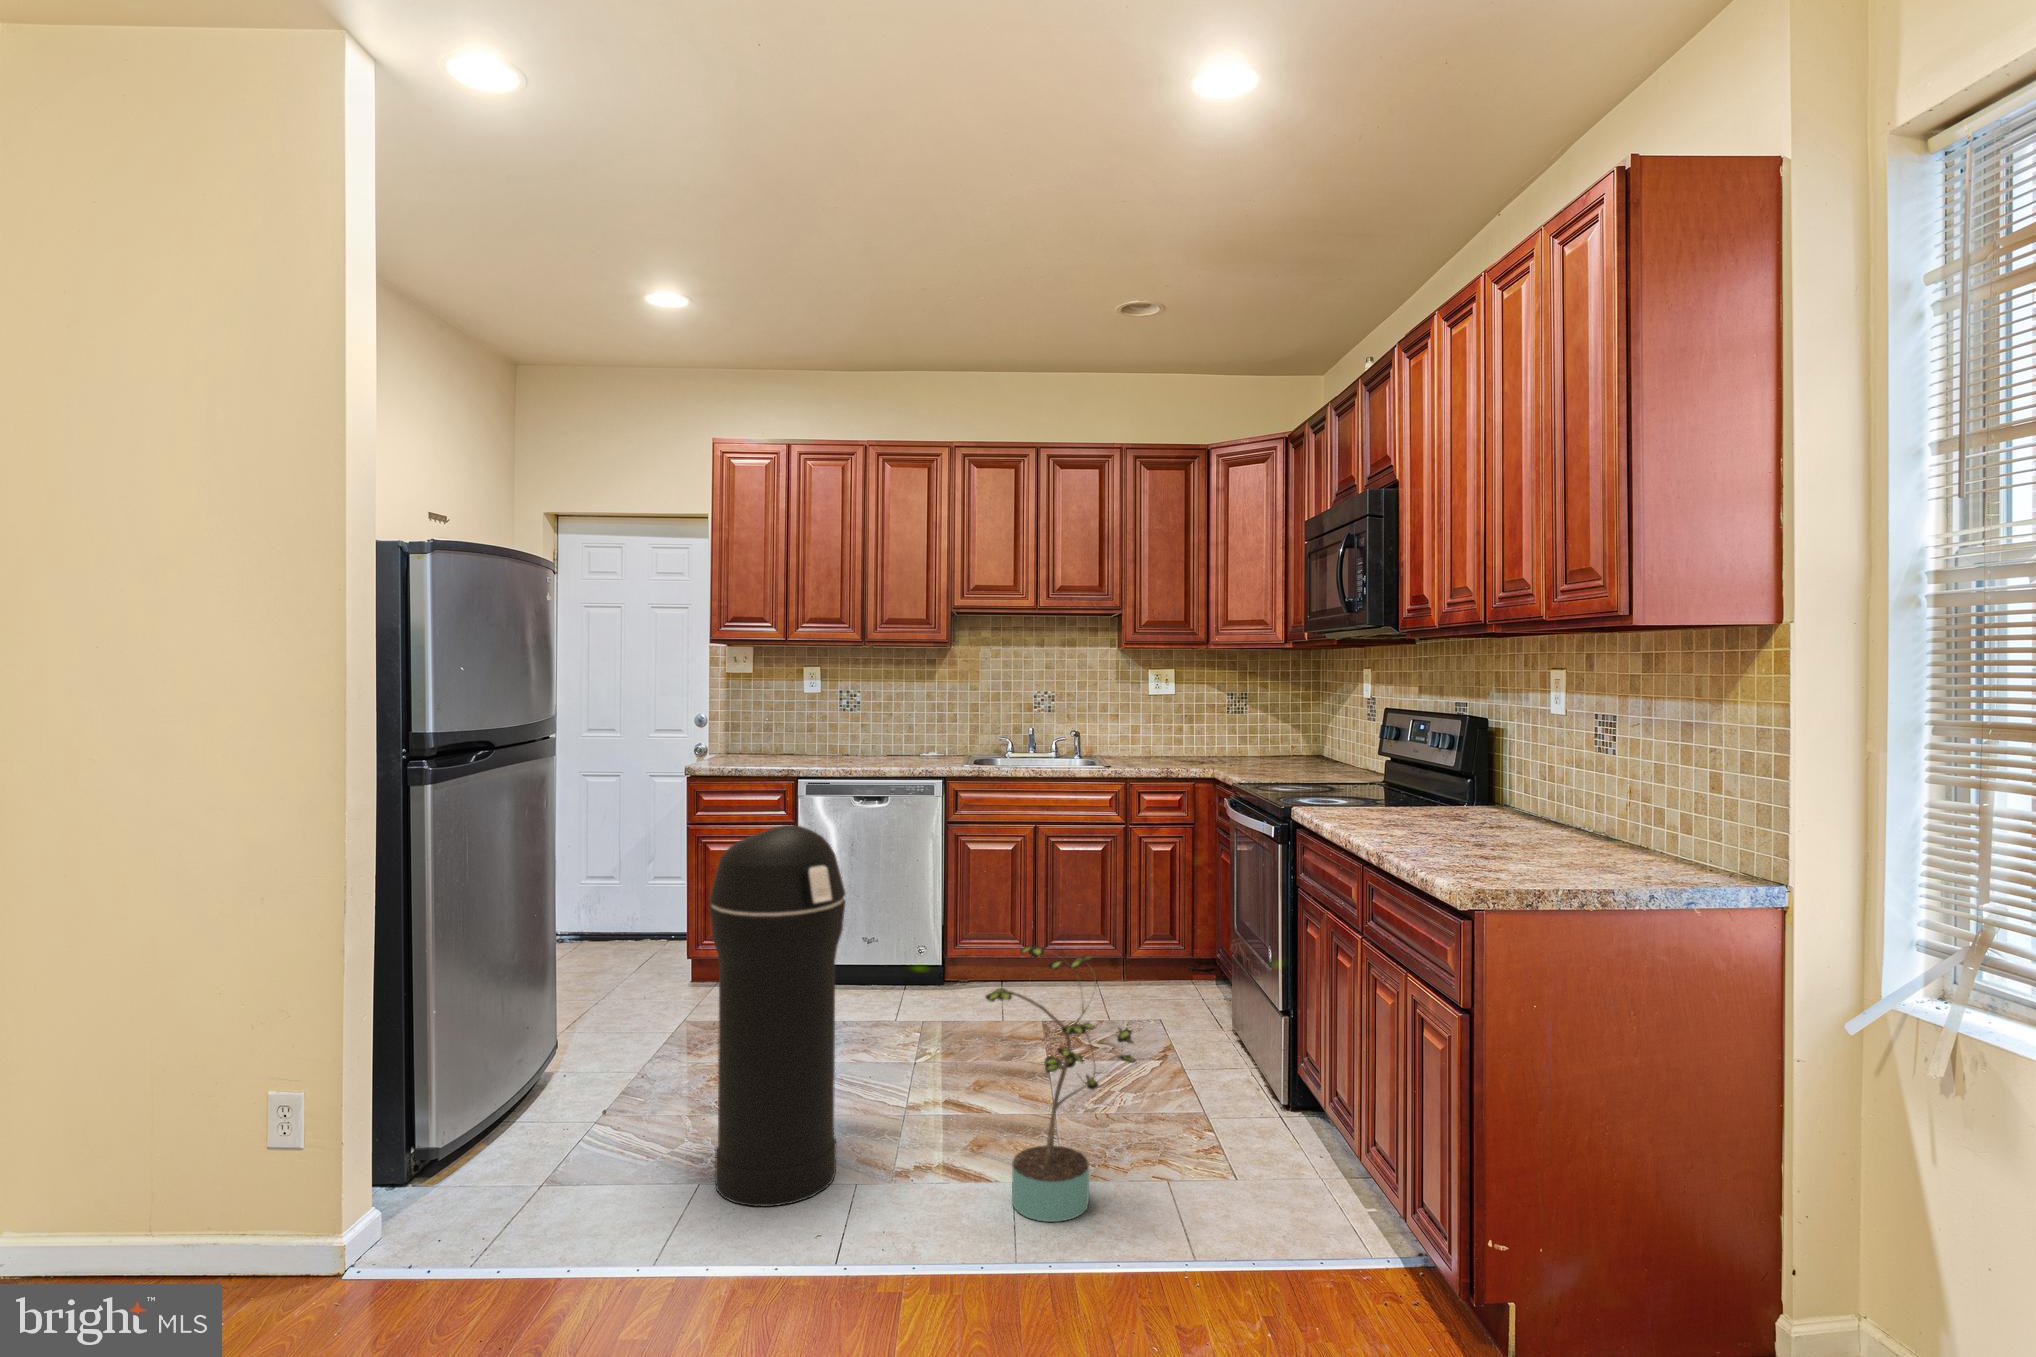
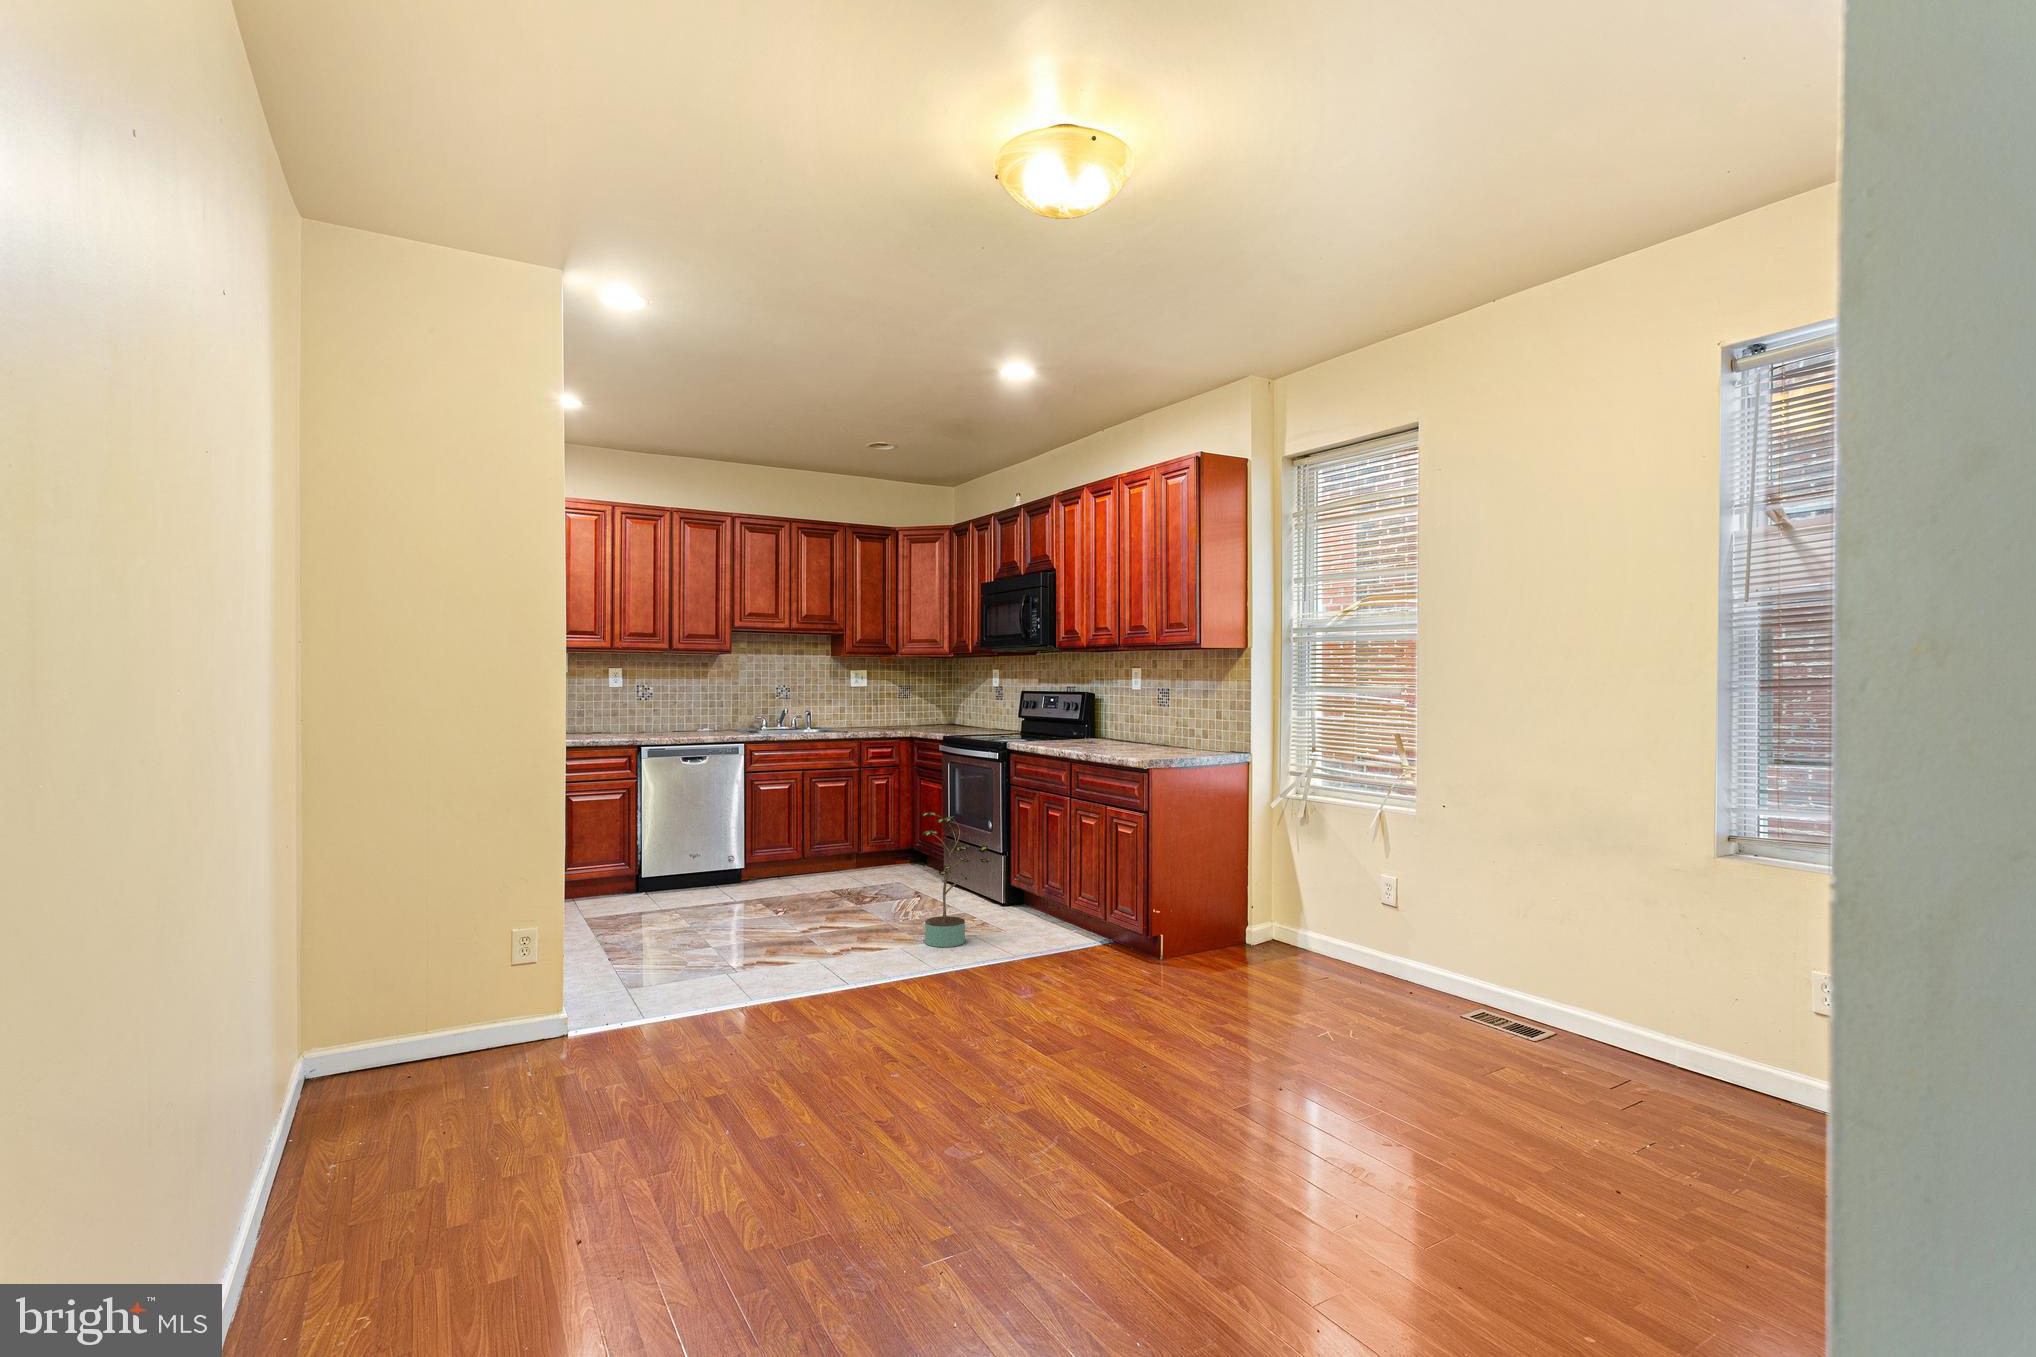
trash can: present [709,825,846,1206] -> none [754,753,837,968]

